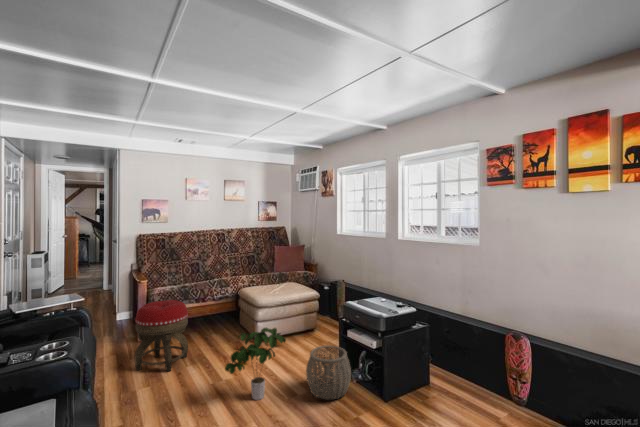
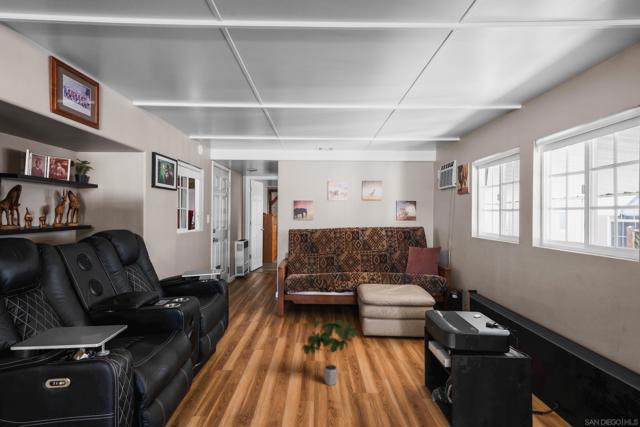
footstool: present [135,300,188,372] -> none [262,284,303,343]
woven basket: present [306,345,351,400] -> none [374,351,422,410]

